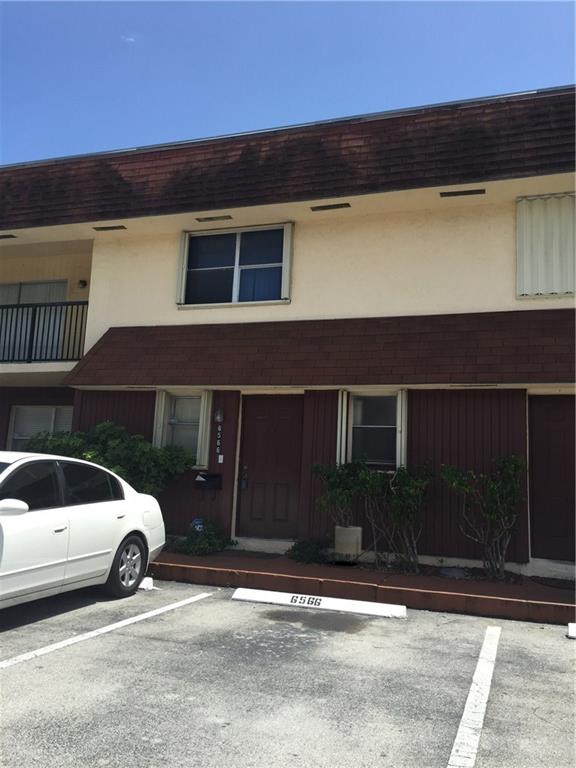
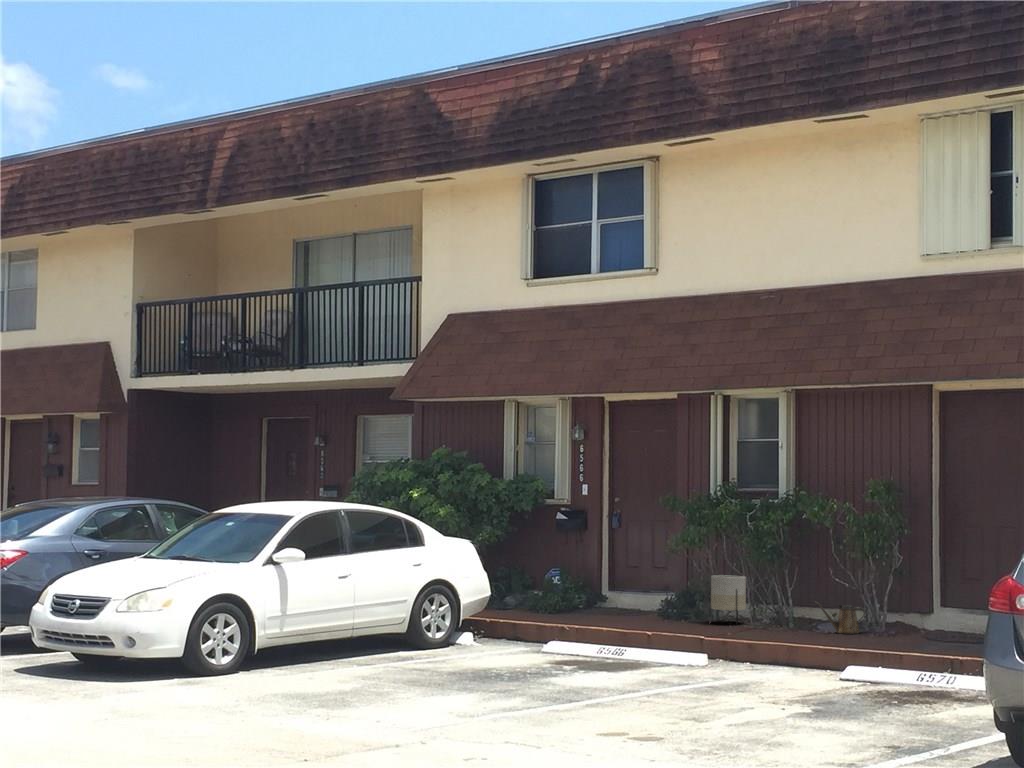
watering can: none [429,549,461,574] -> present [816,602,865,634]

